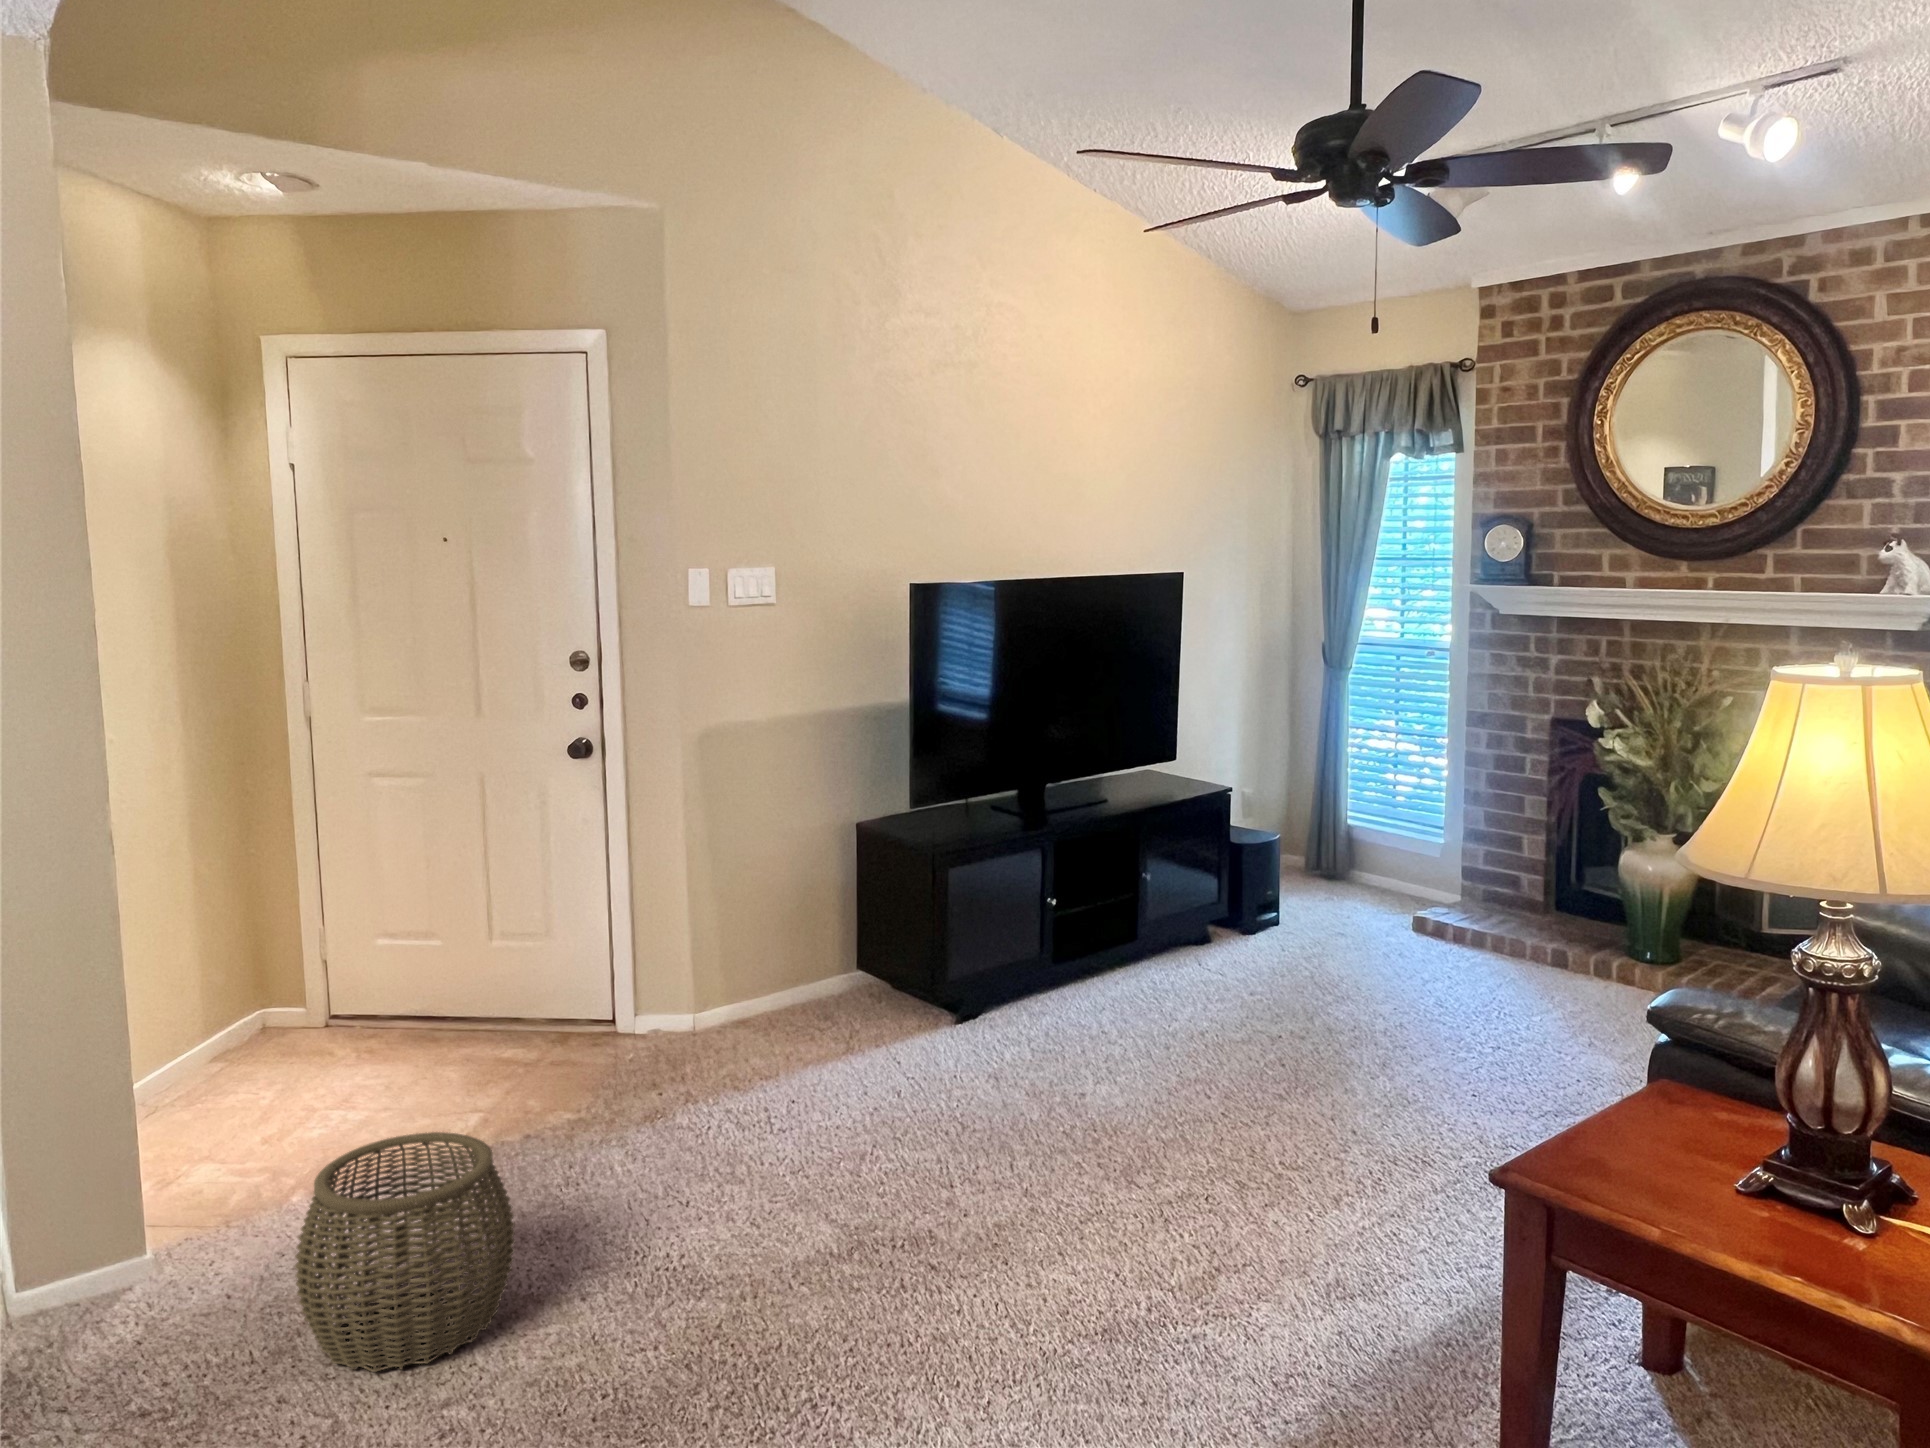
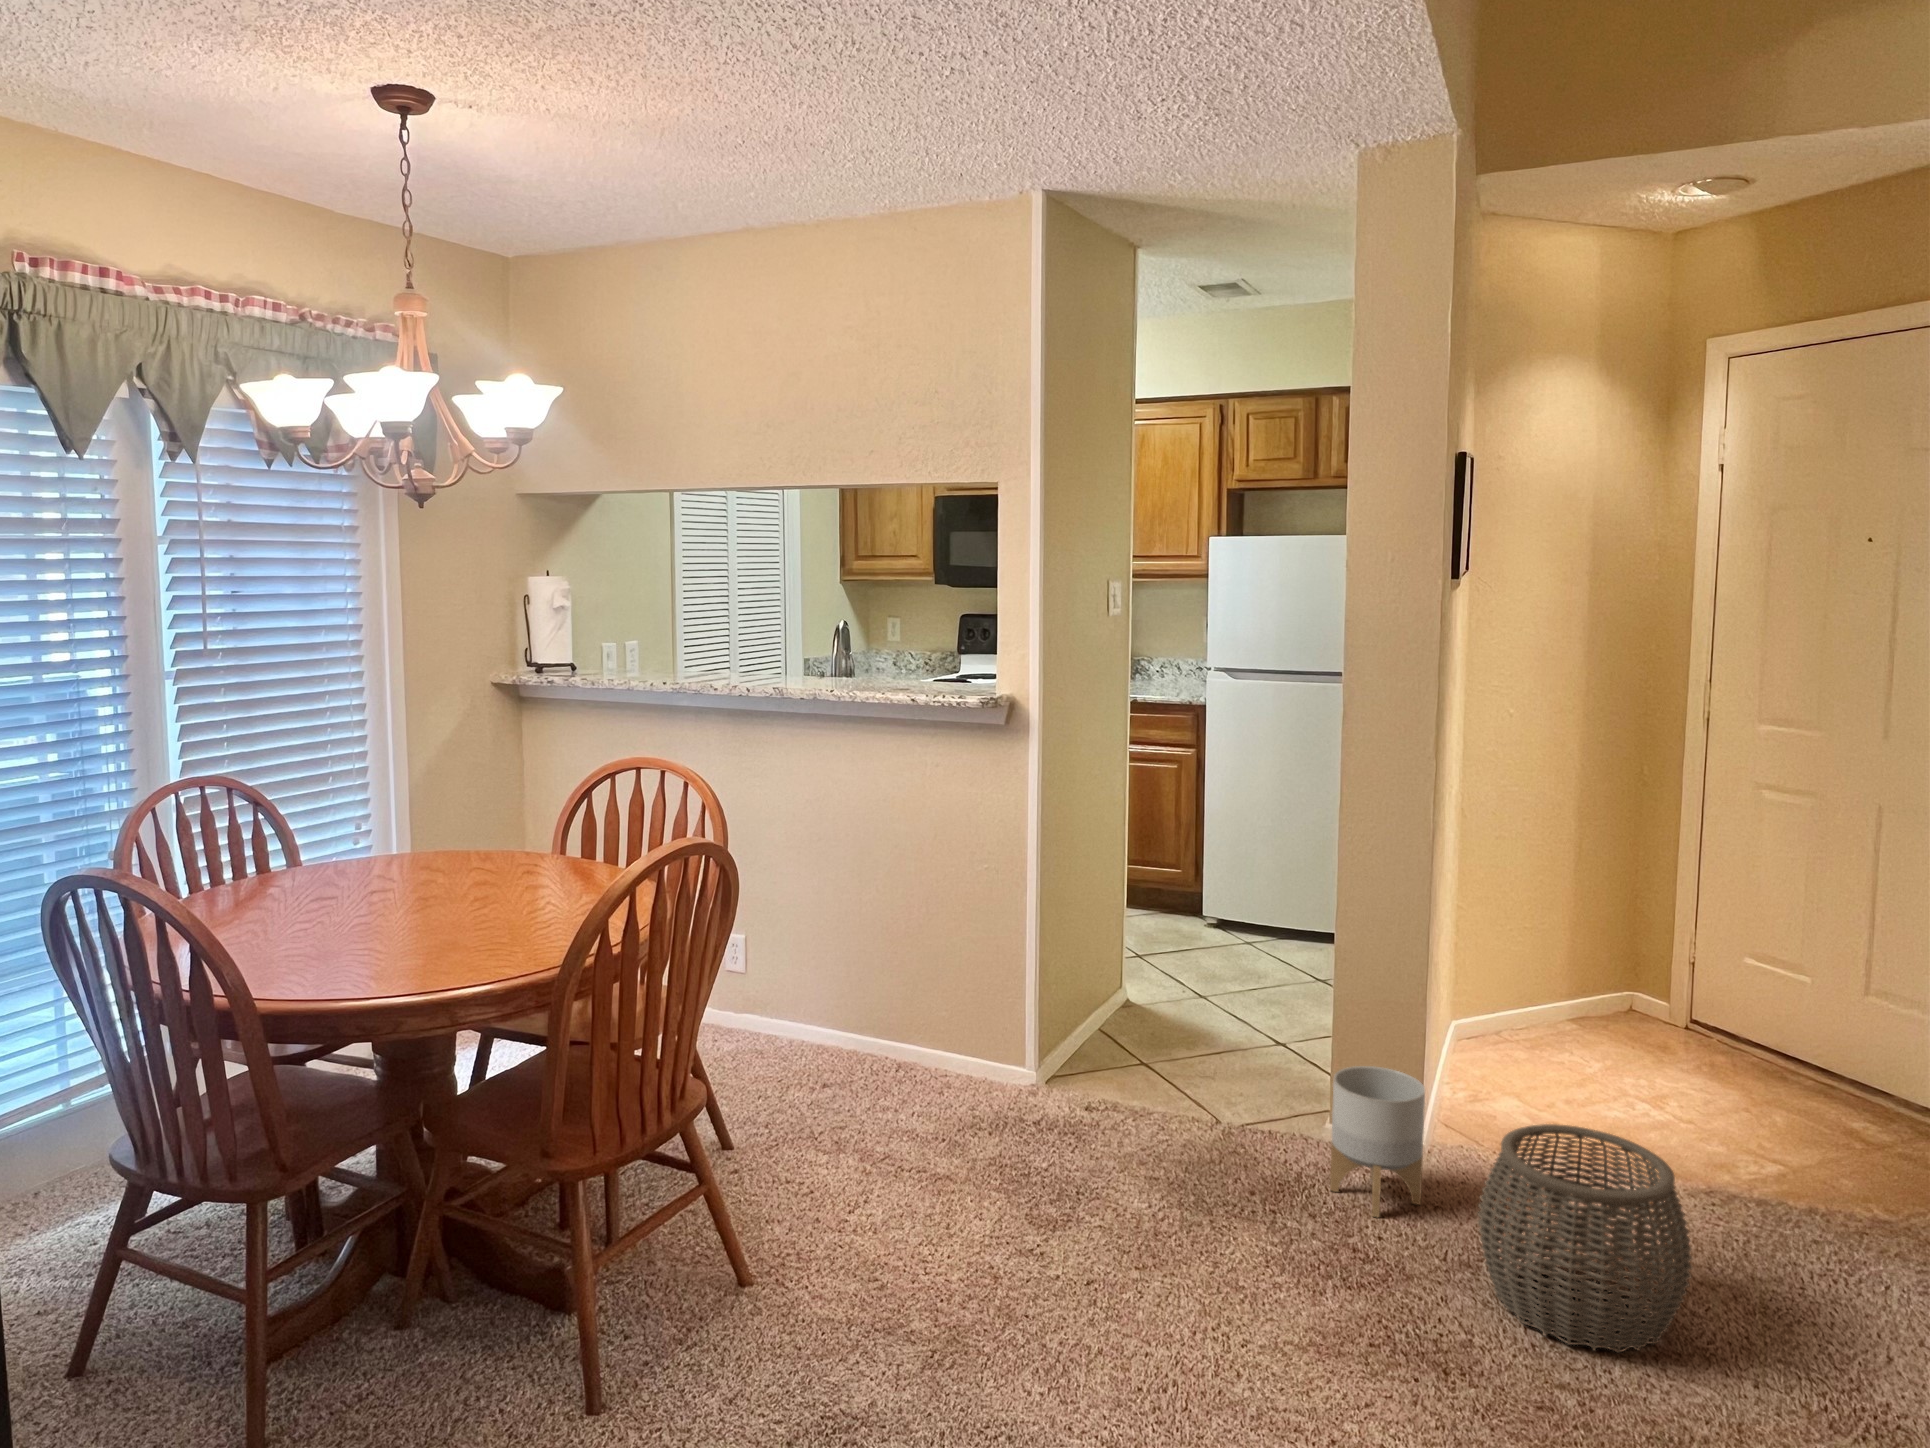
planter: none [46,1176,185,1371] -> present [1330,1066,1425,1218]

